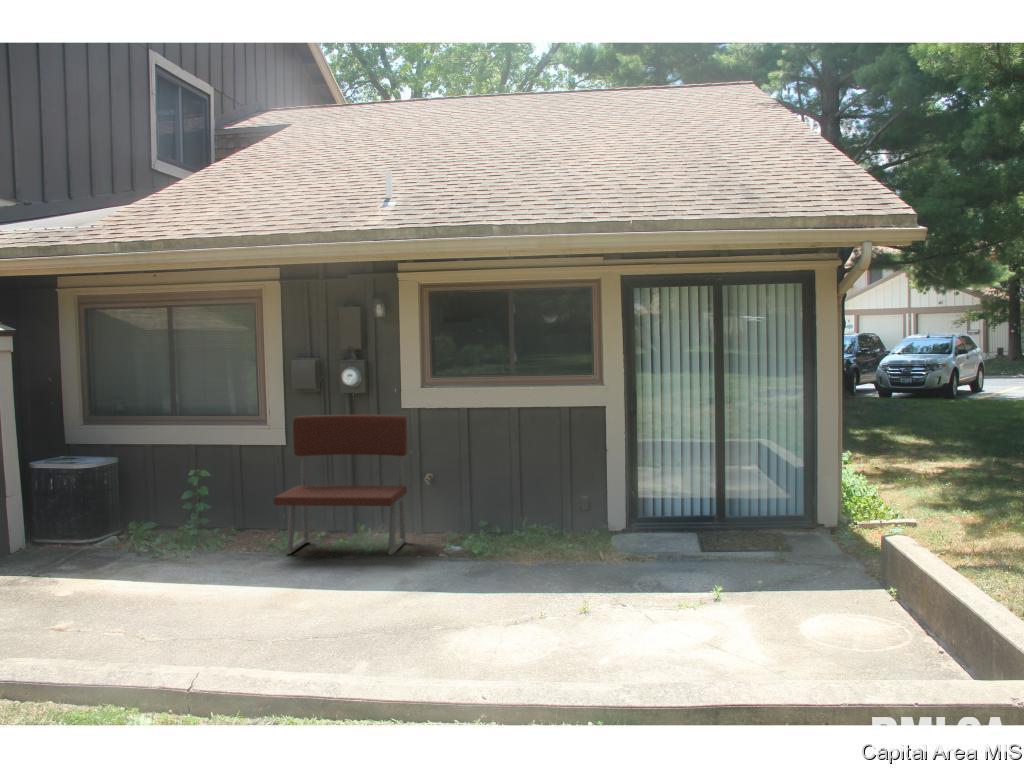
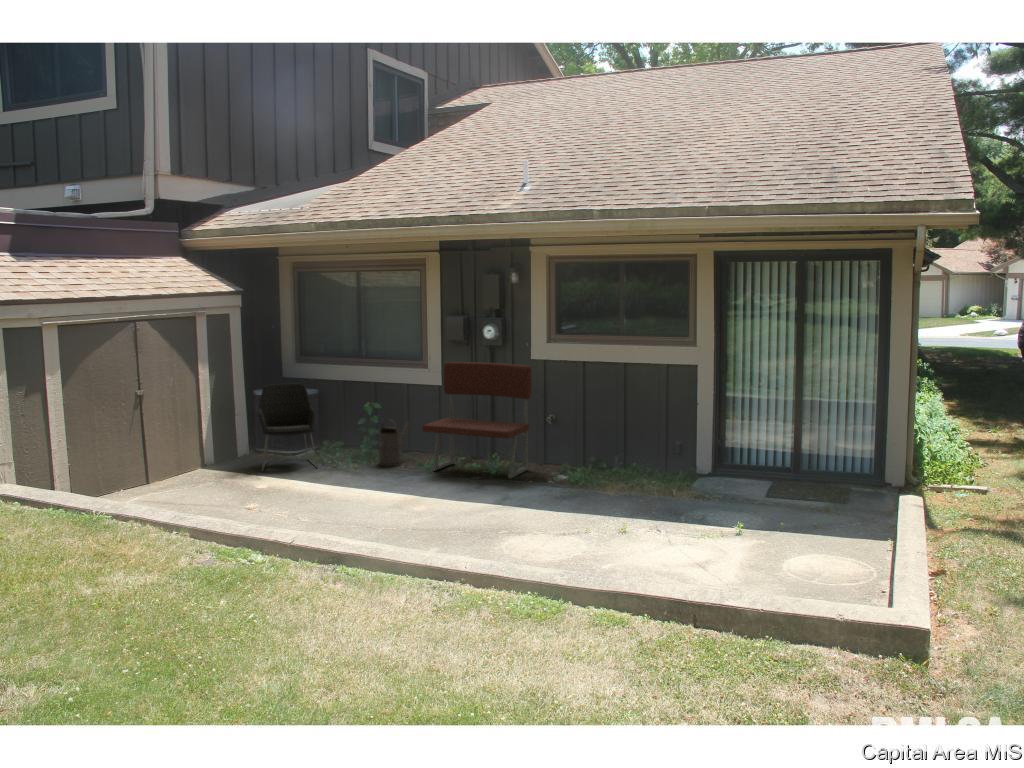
chair: none [35,454,126,578] -> present [258,383,318,471]
watering can: none [208,493,244,554] -> present [378,420,409,466]

